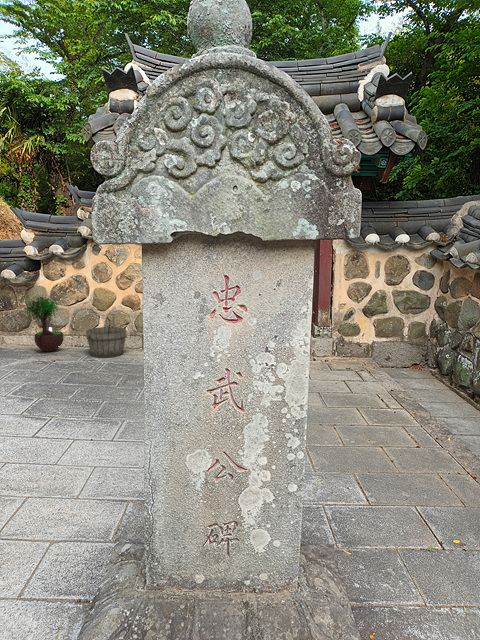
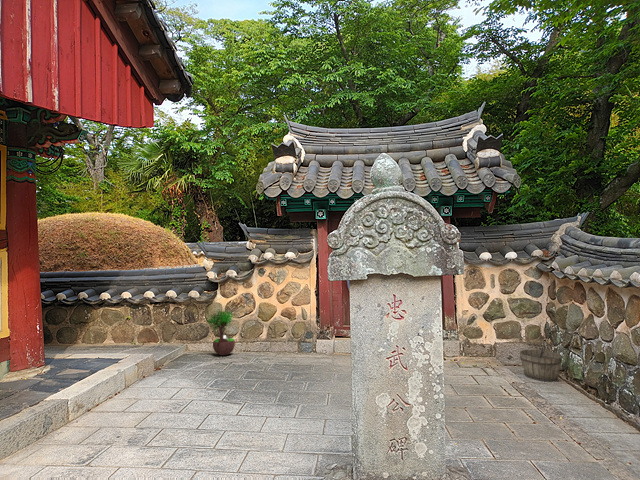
wooden bucket: present [86,324,127,357] -> present [520,346,562,381]

